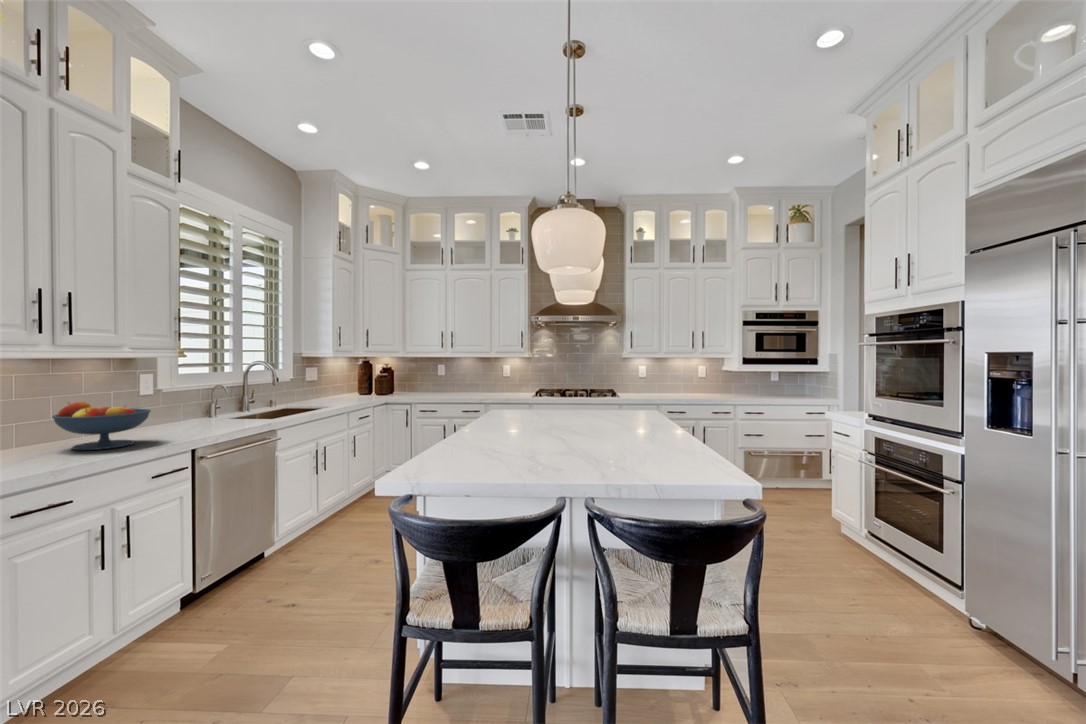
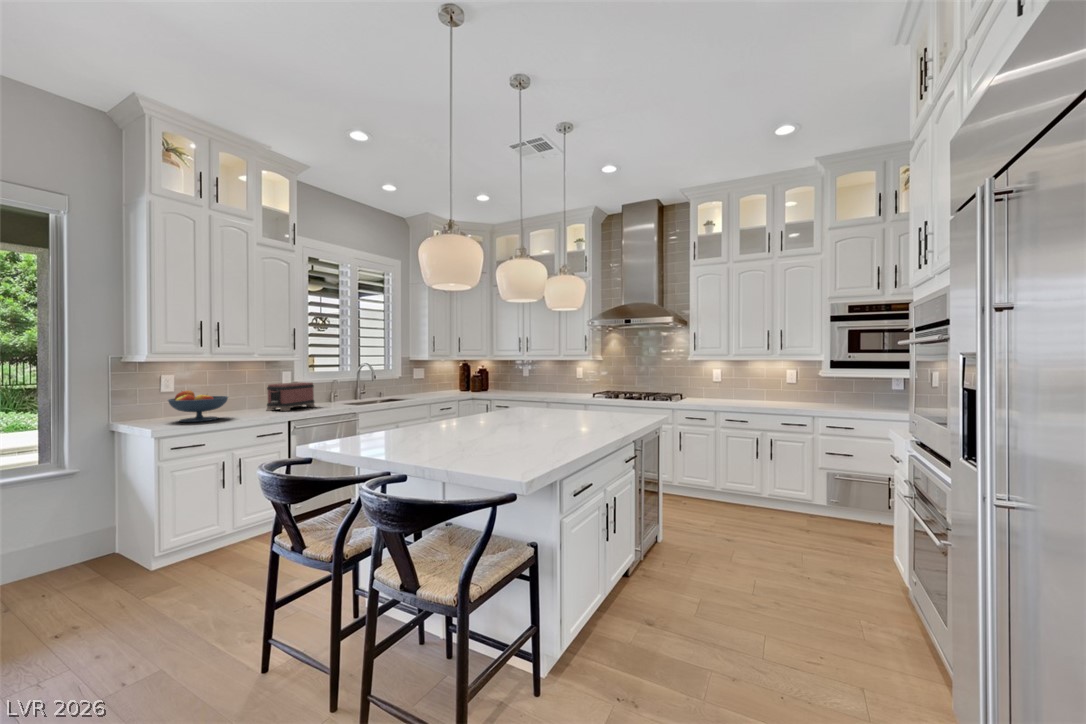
toaster: none [166,387,228,428] -> present [266,382,315,411]

